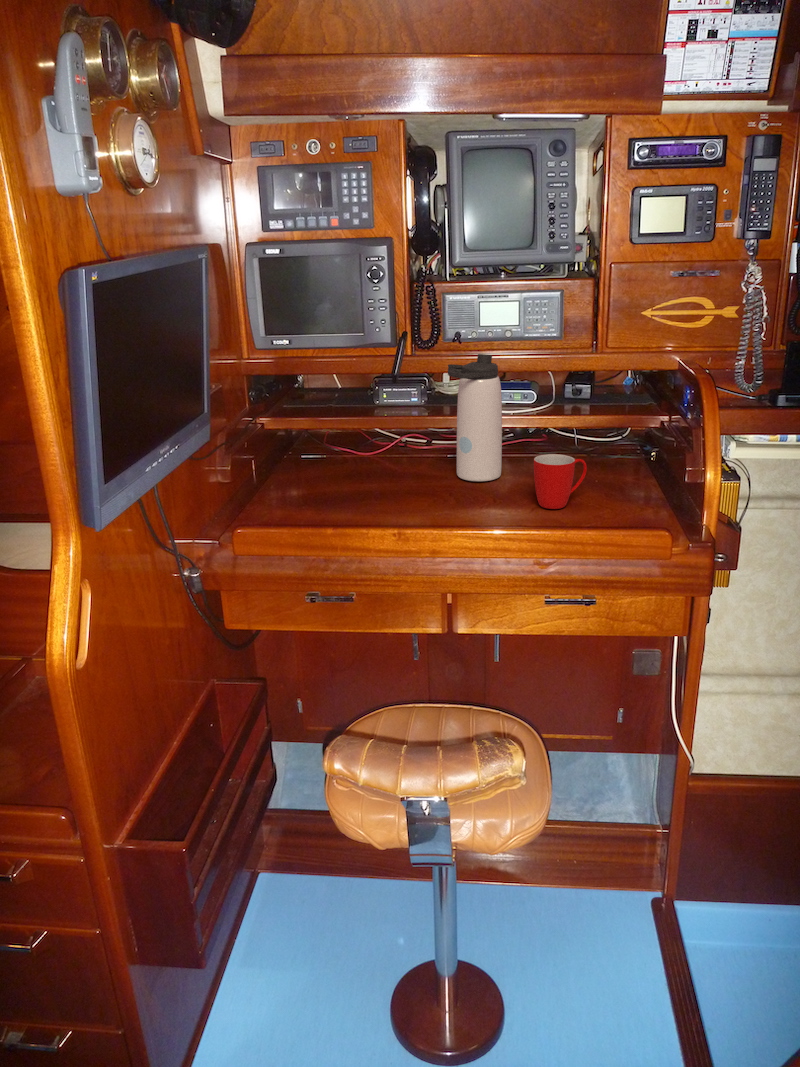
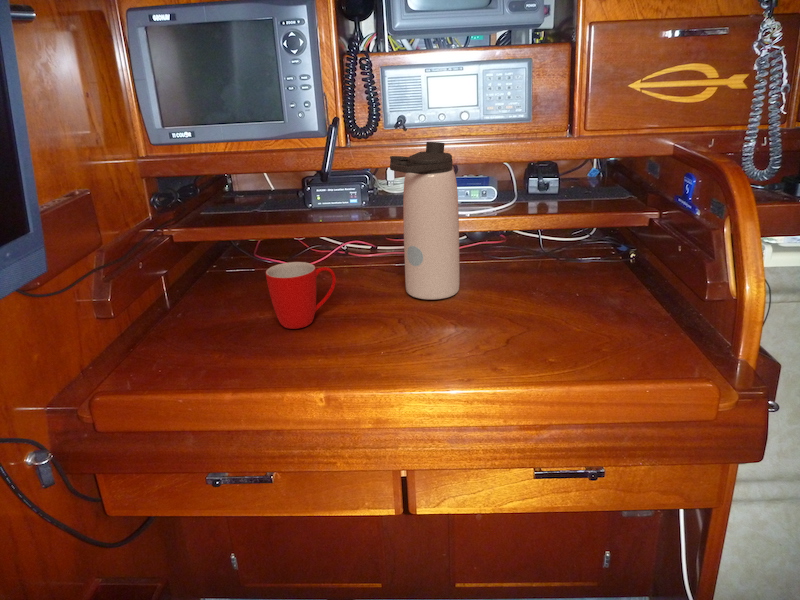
mug: present [534,454,587,509] -> present [266,262,336,329]

